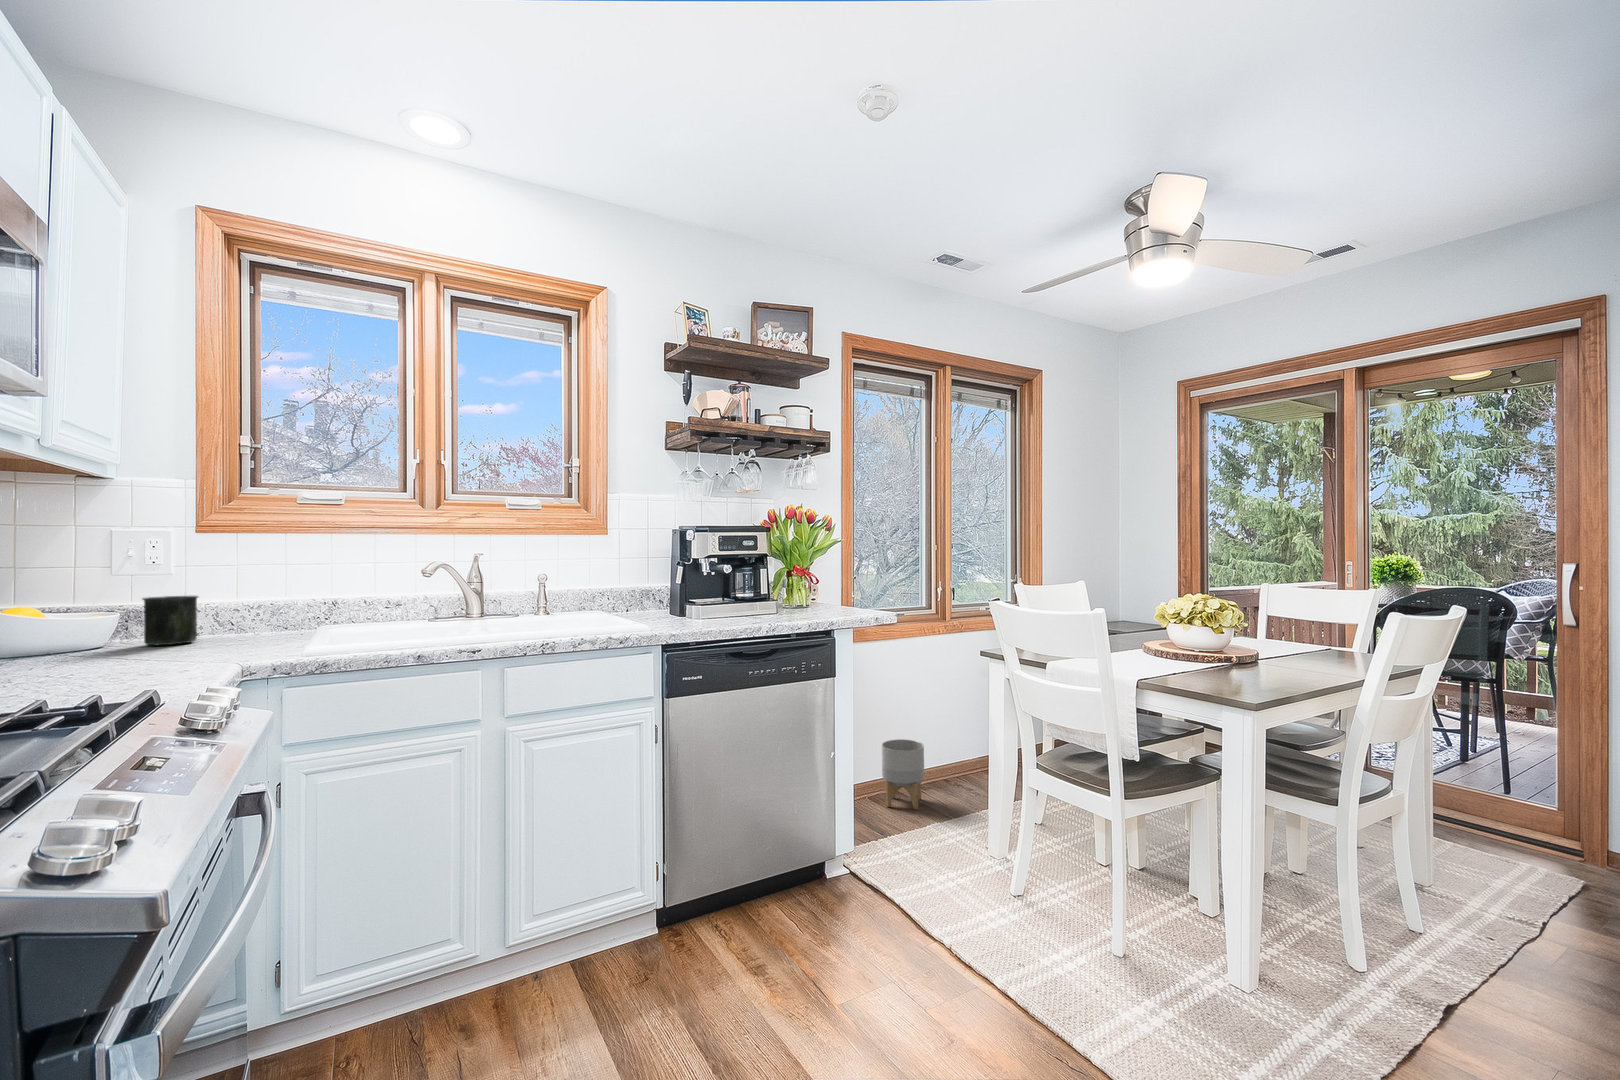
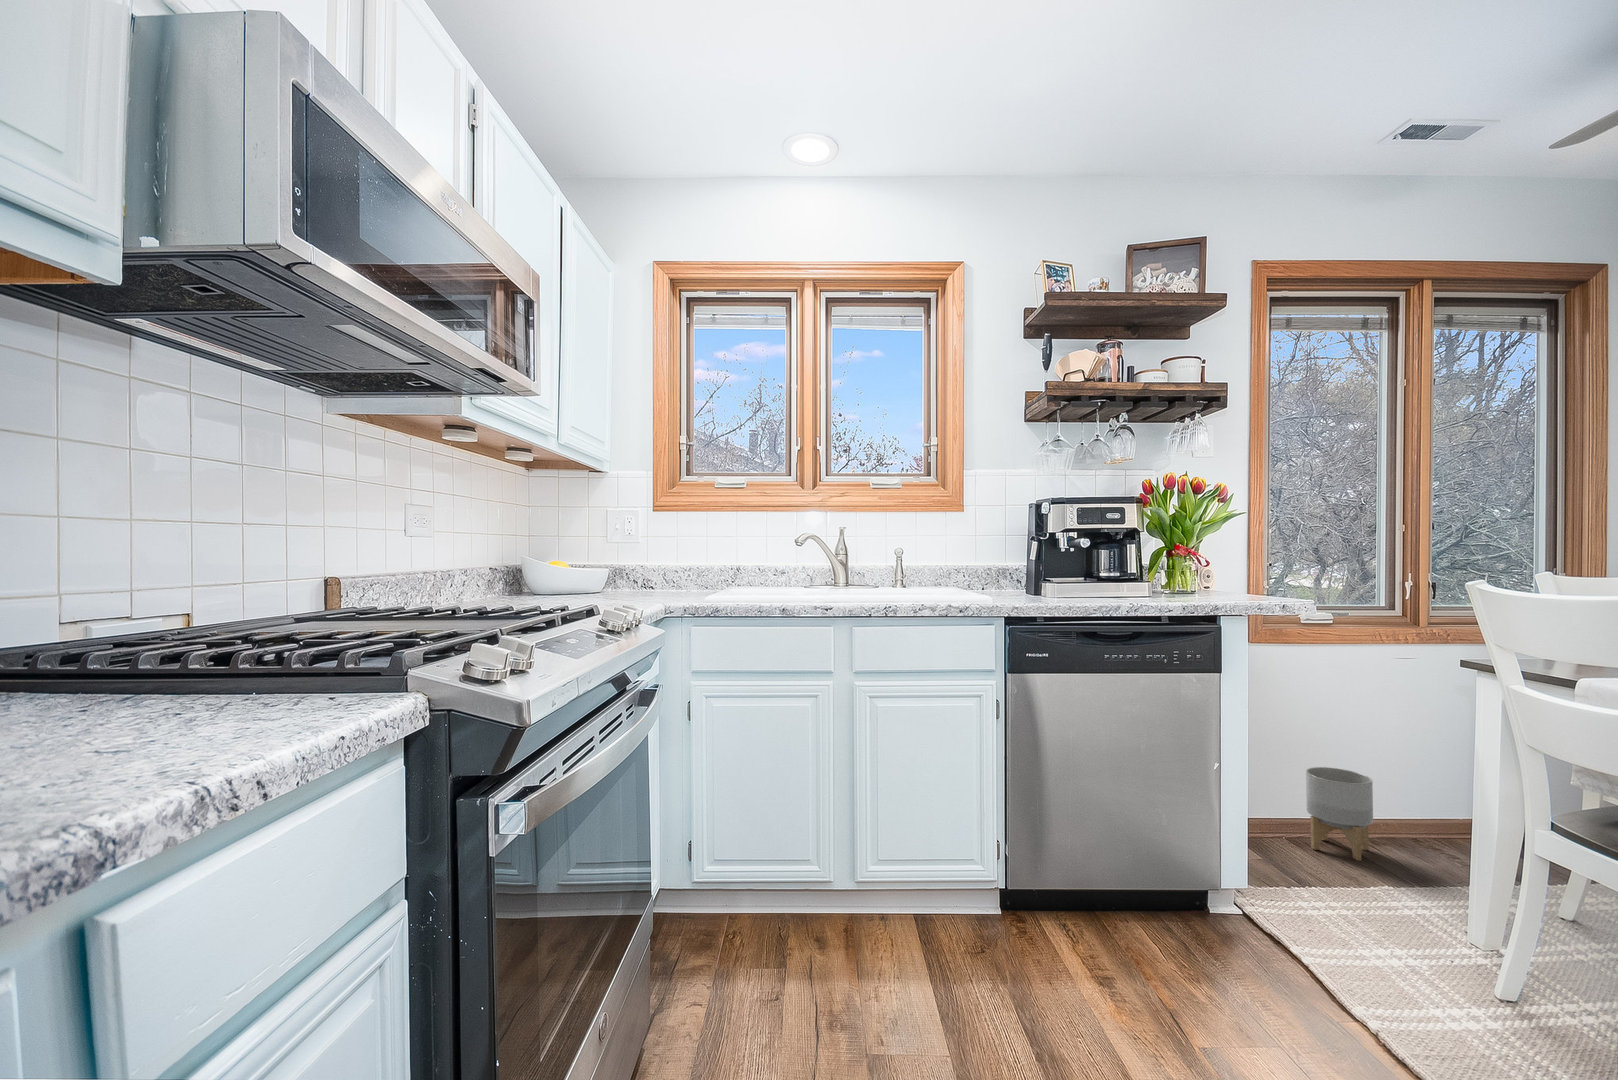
mug: present [143,596,198,645] -> none [619,557,652,592]

